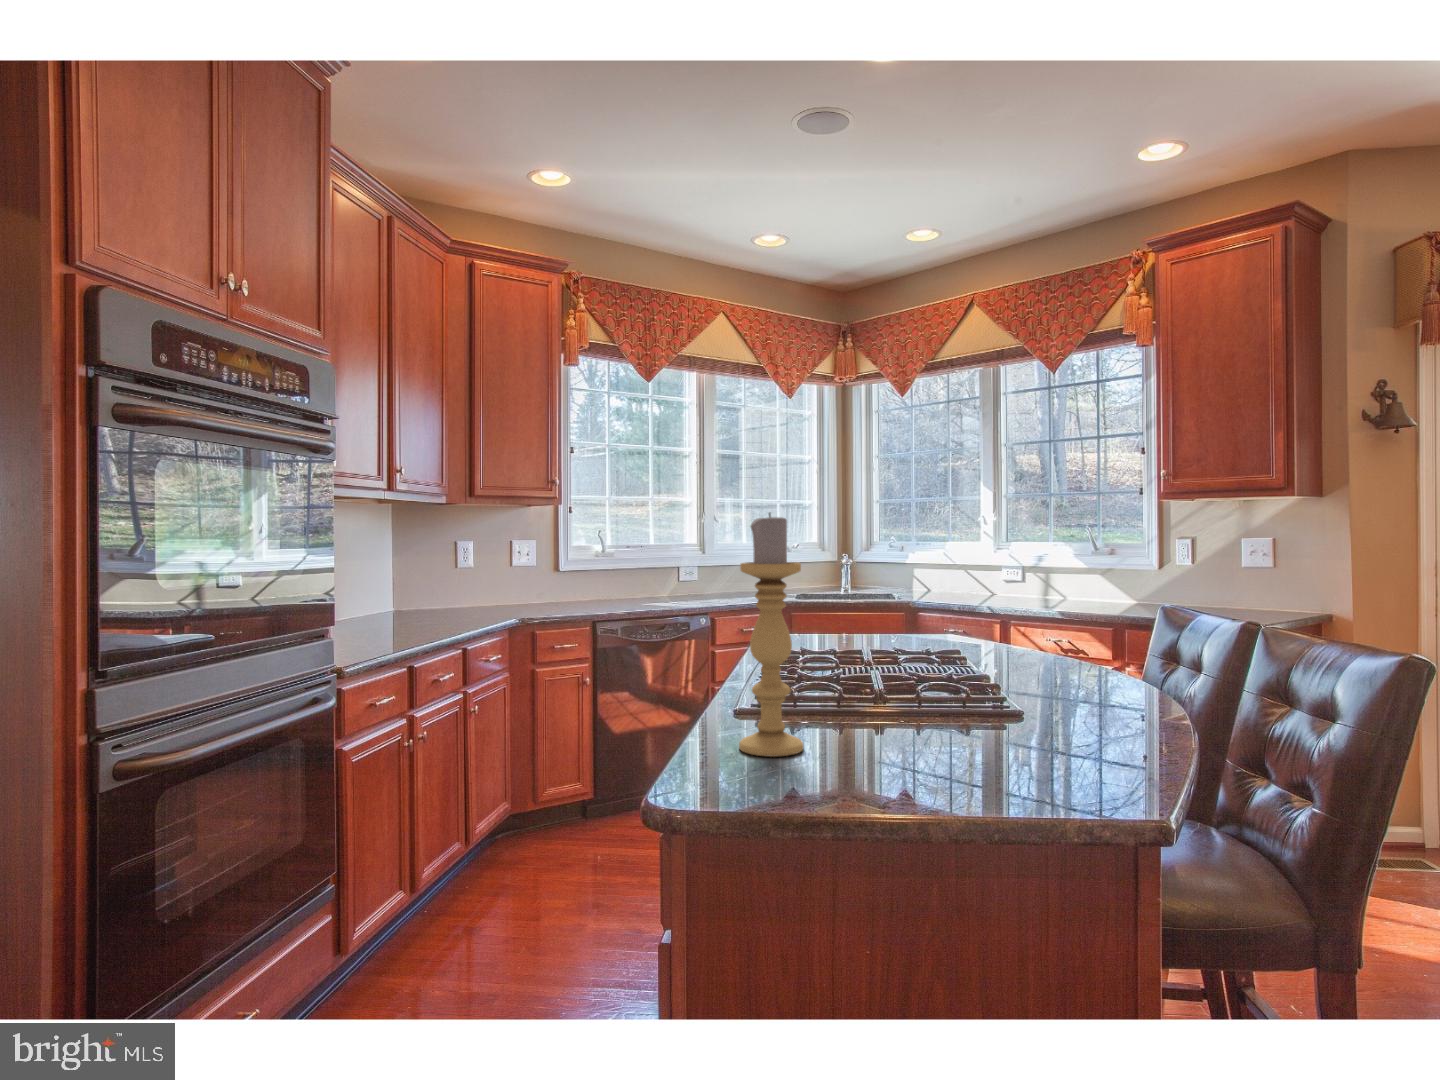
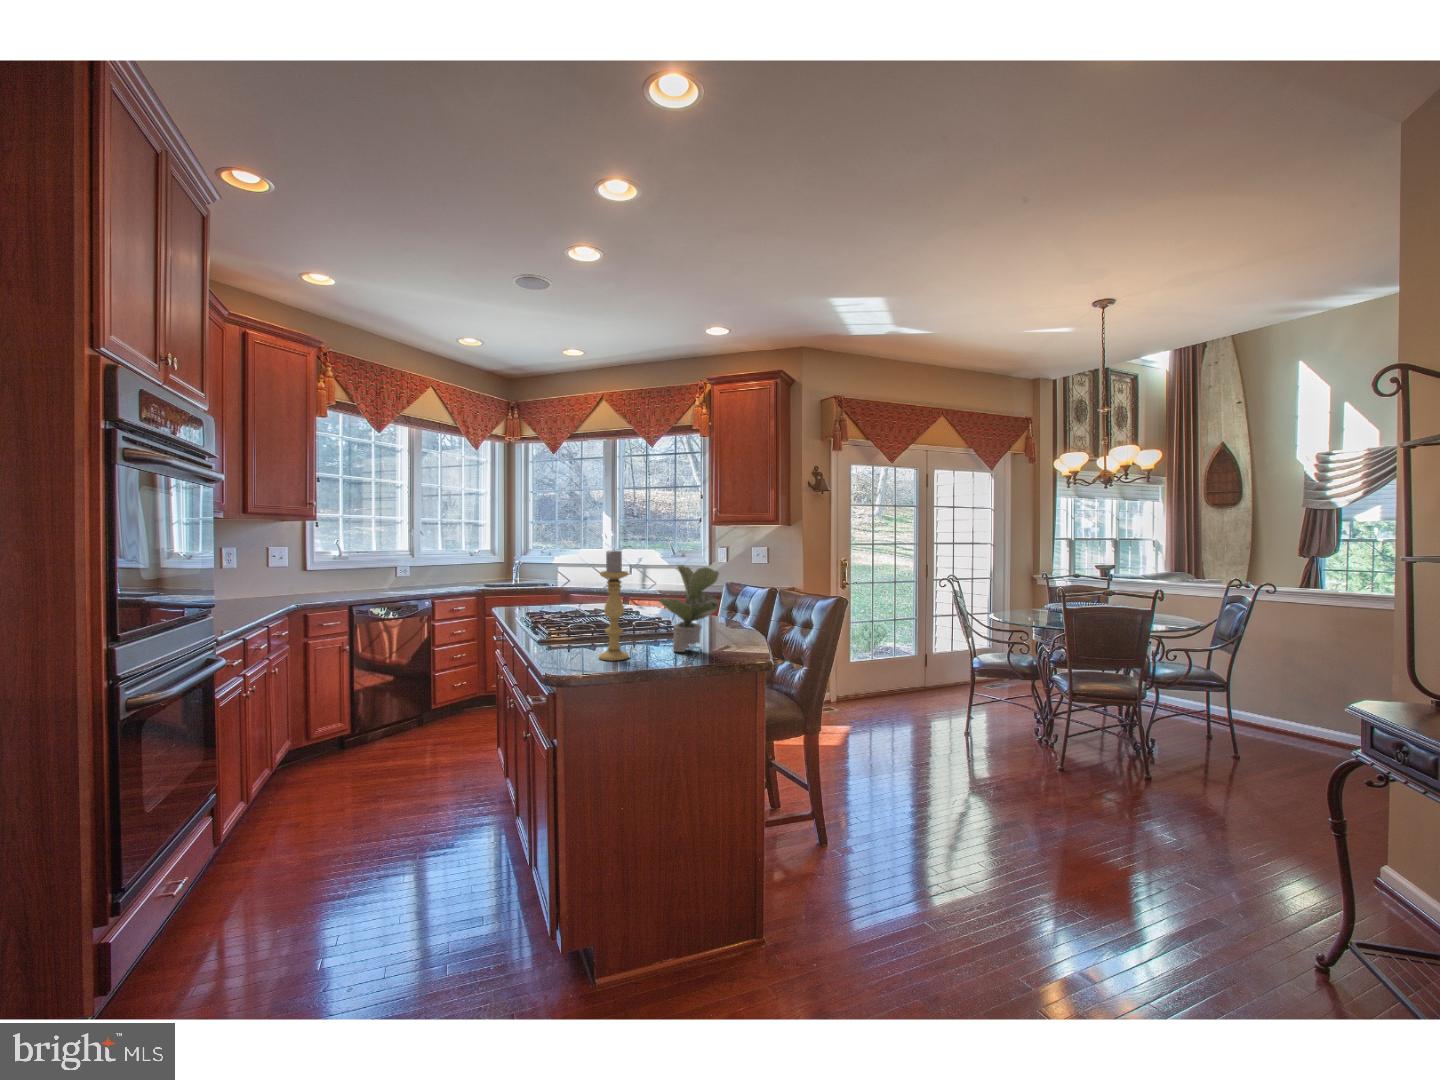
potted plant: none [871,547,1036,755] -> present [659,566,719,652]

